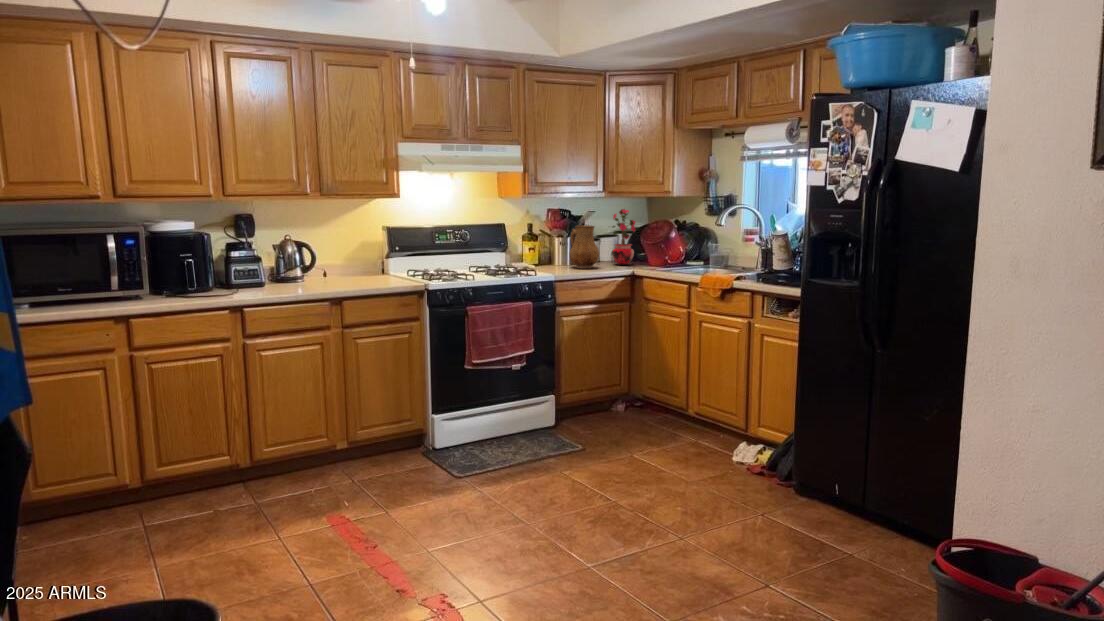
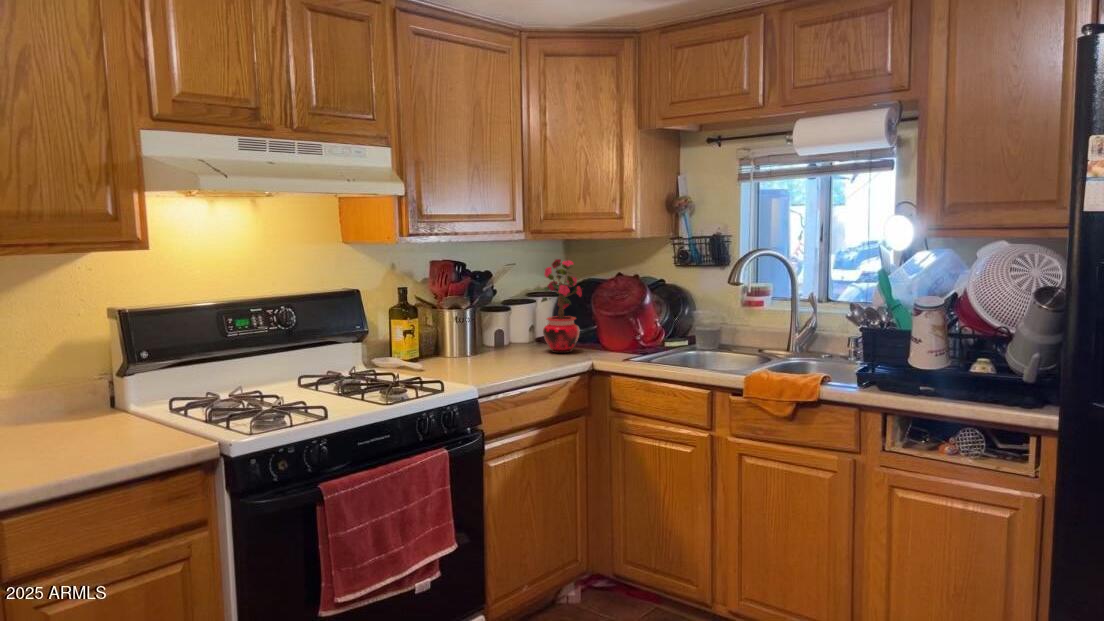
ceramic pitcher: present [570,225,599,268] -> none [479,289,533,366]

